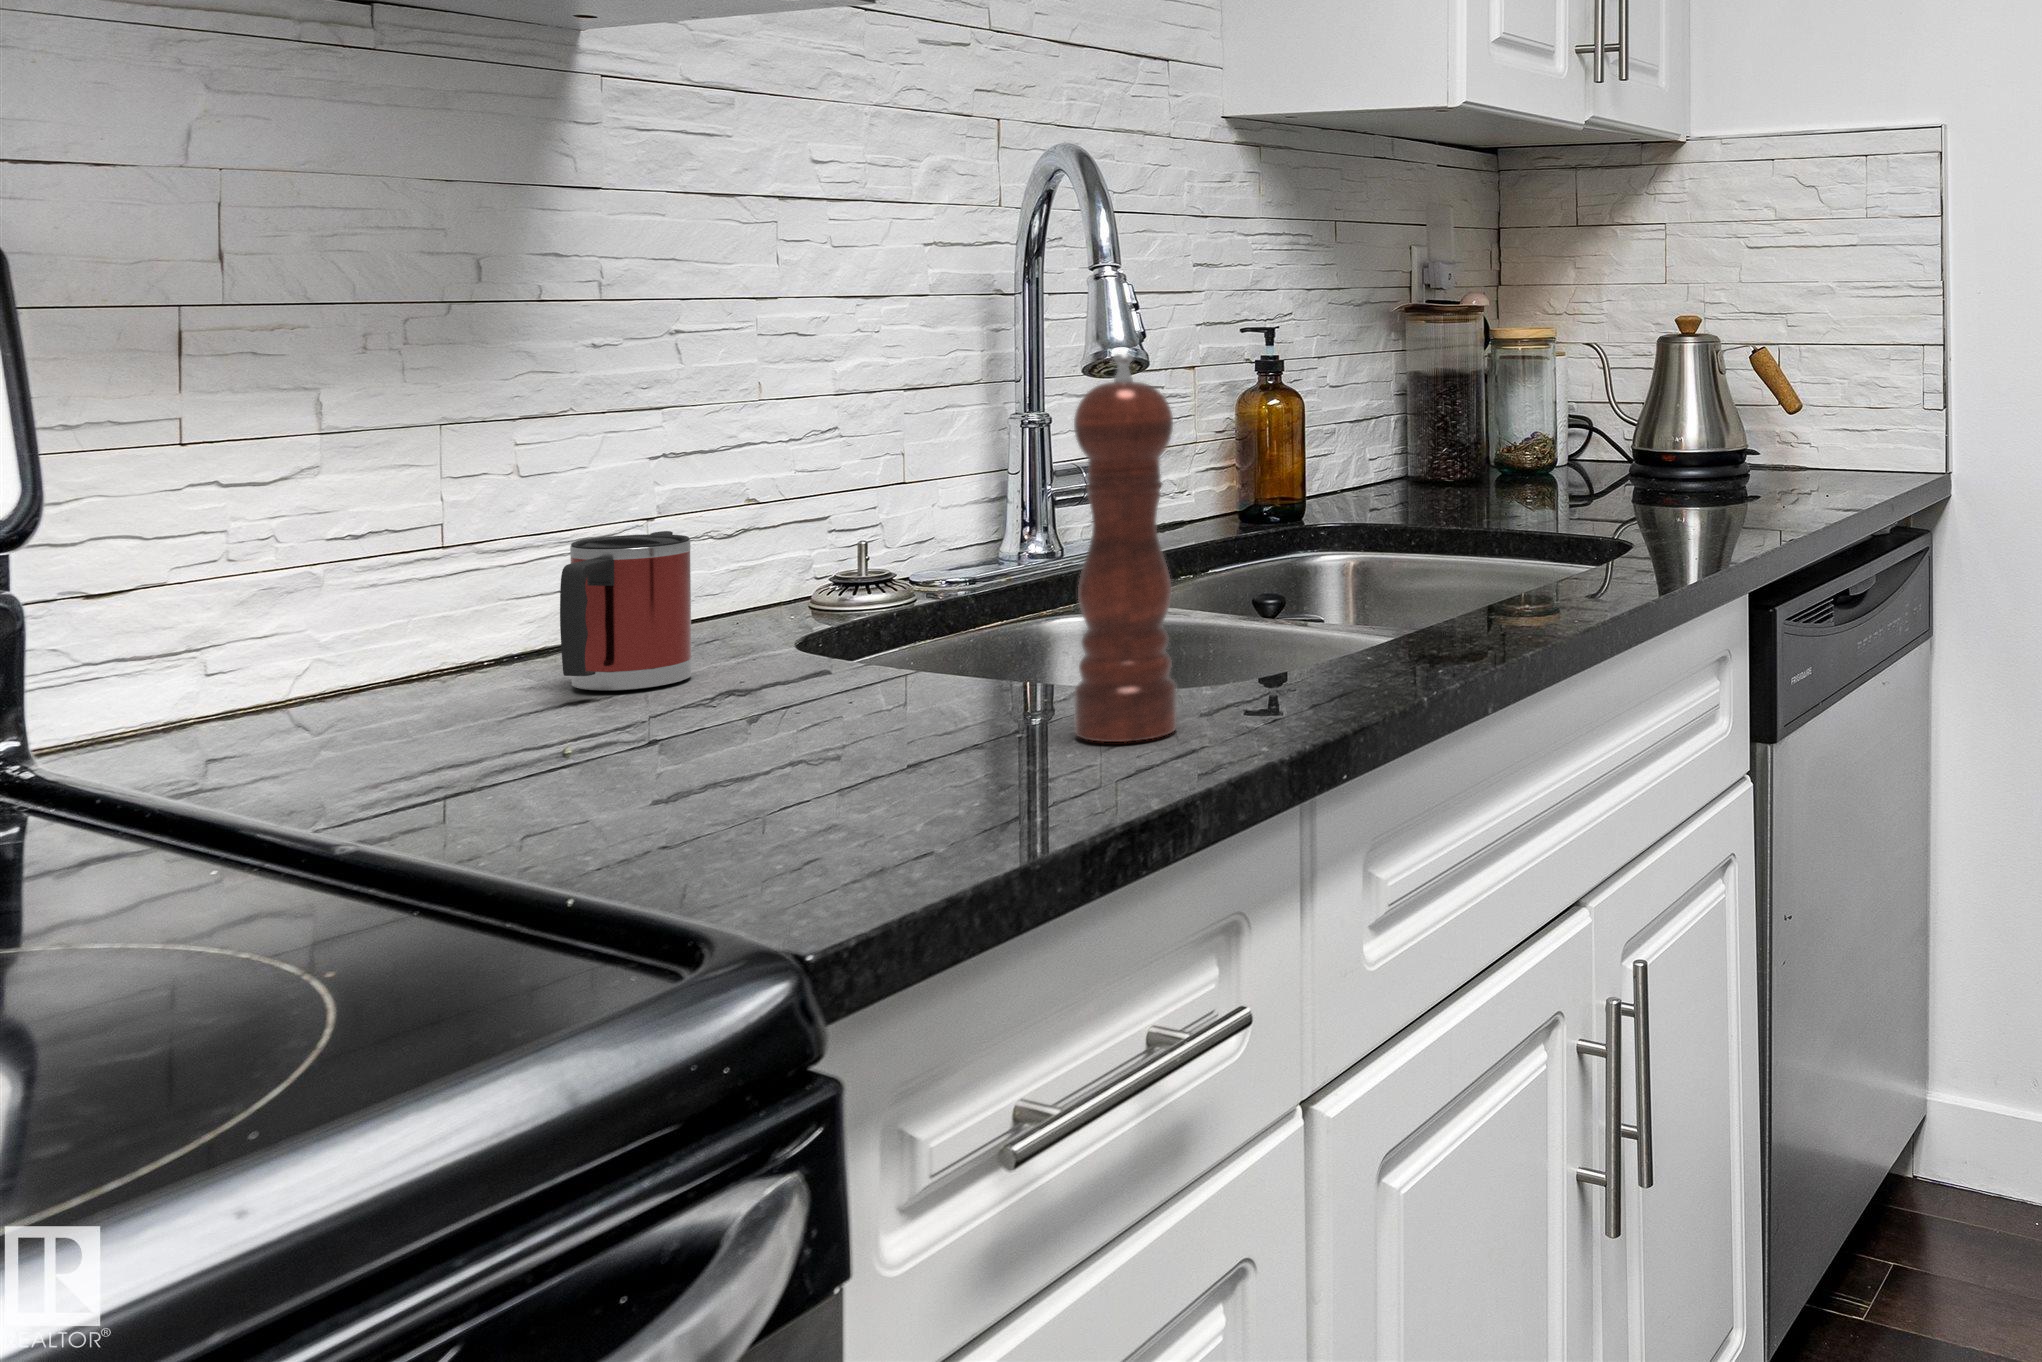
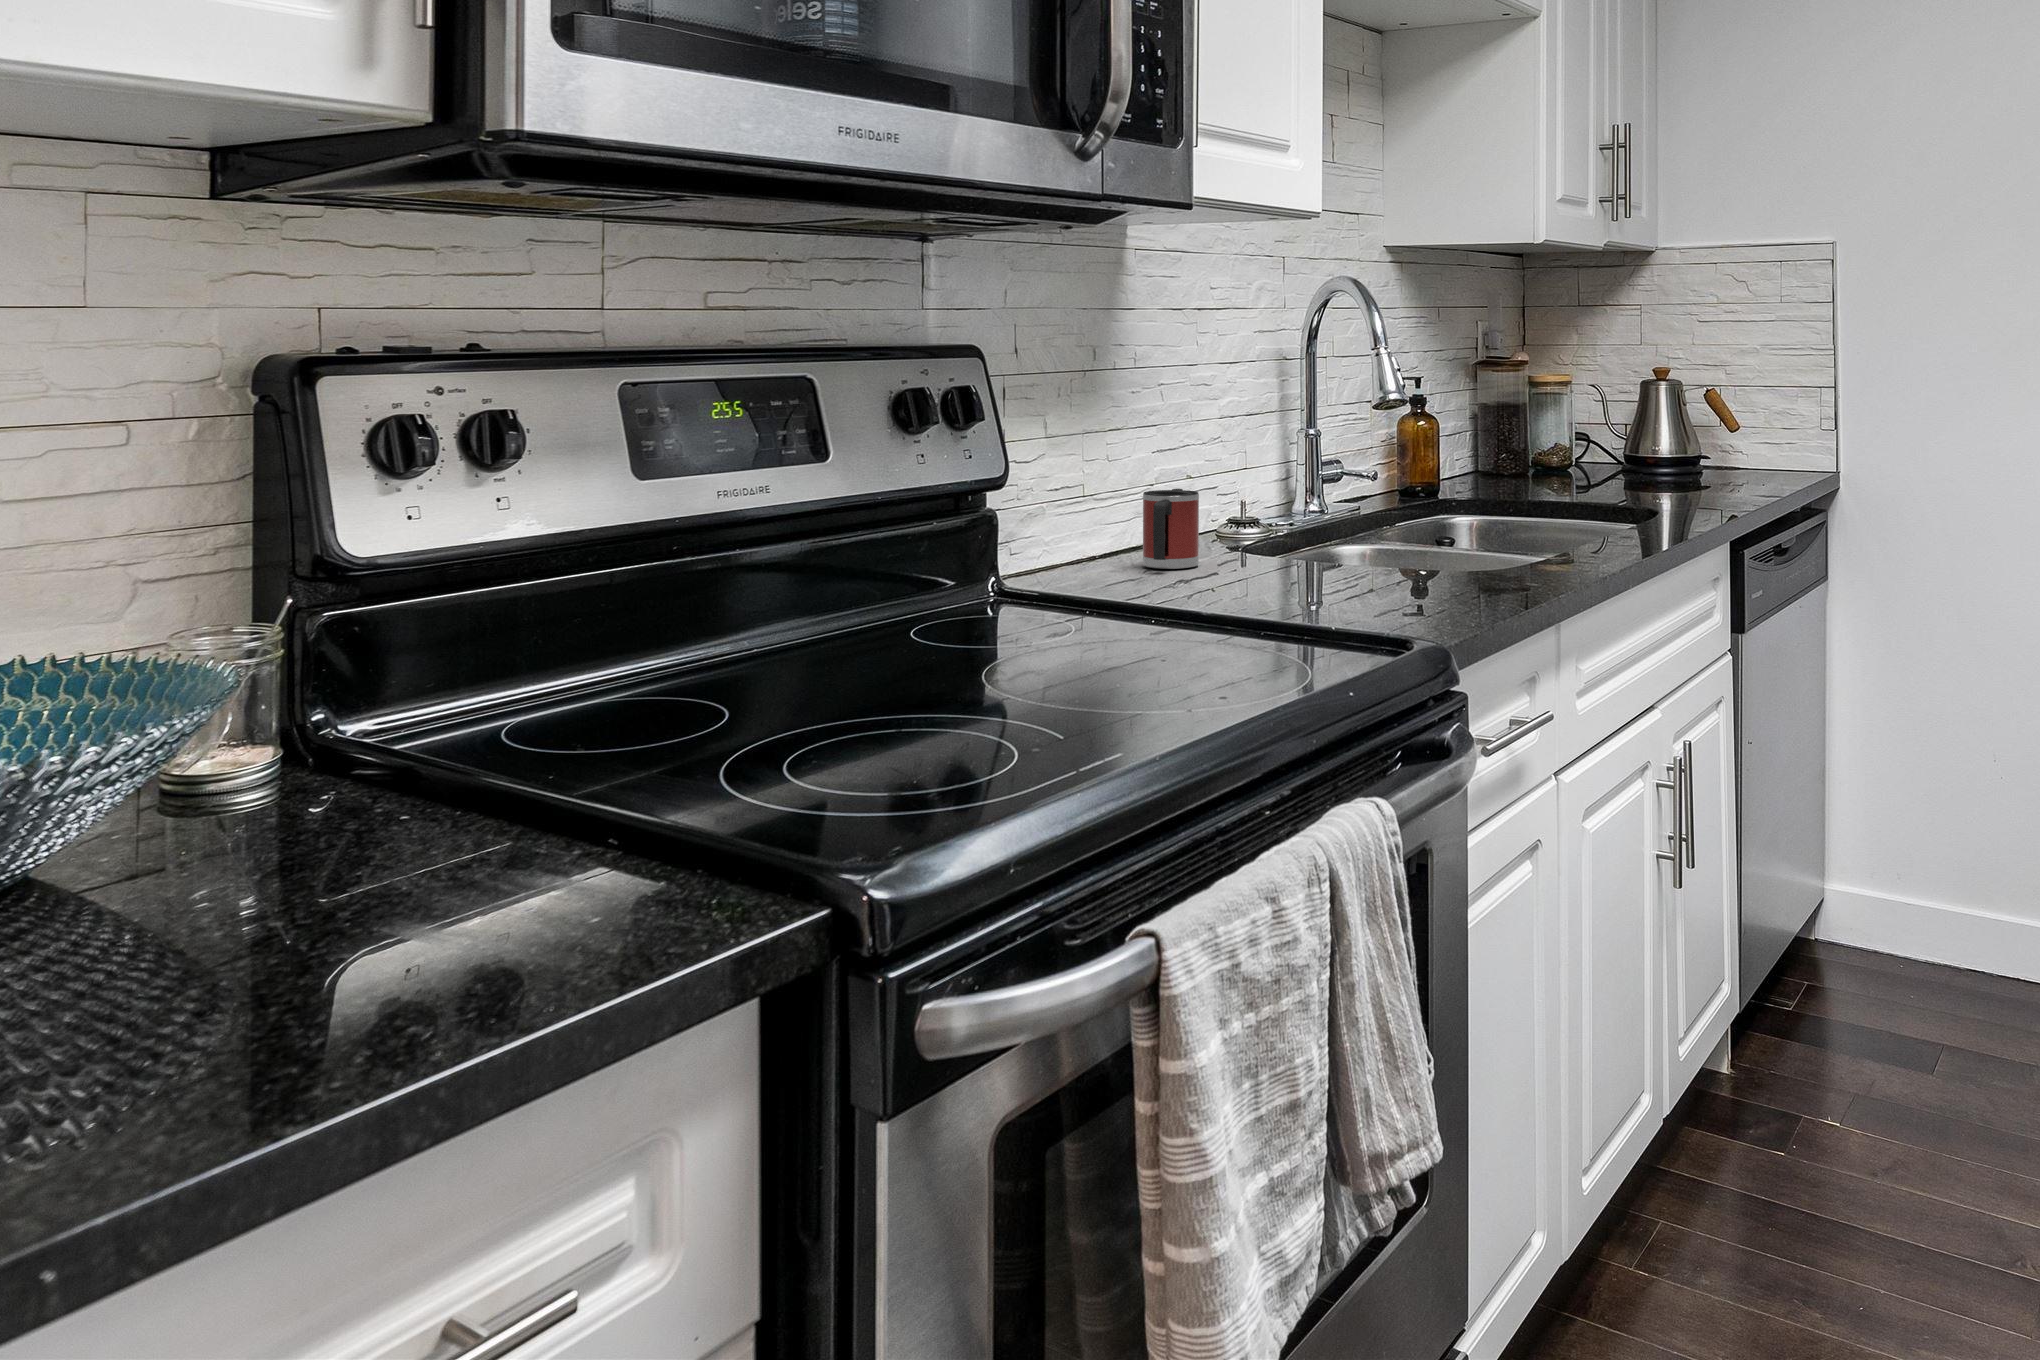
pepper mill: present [1074,354,1177,742] -> none [1441,401,1490,591]

